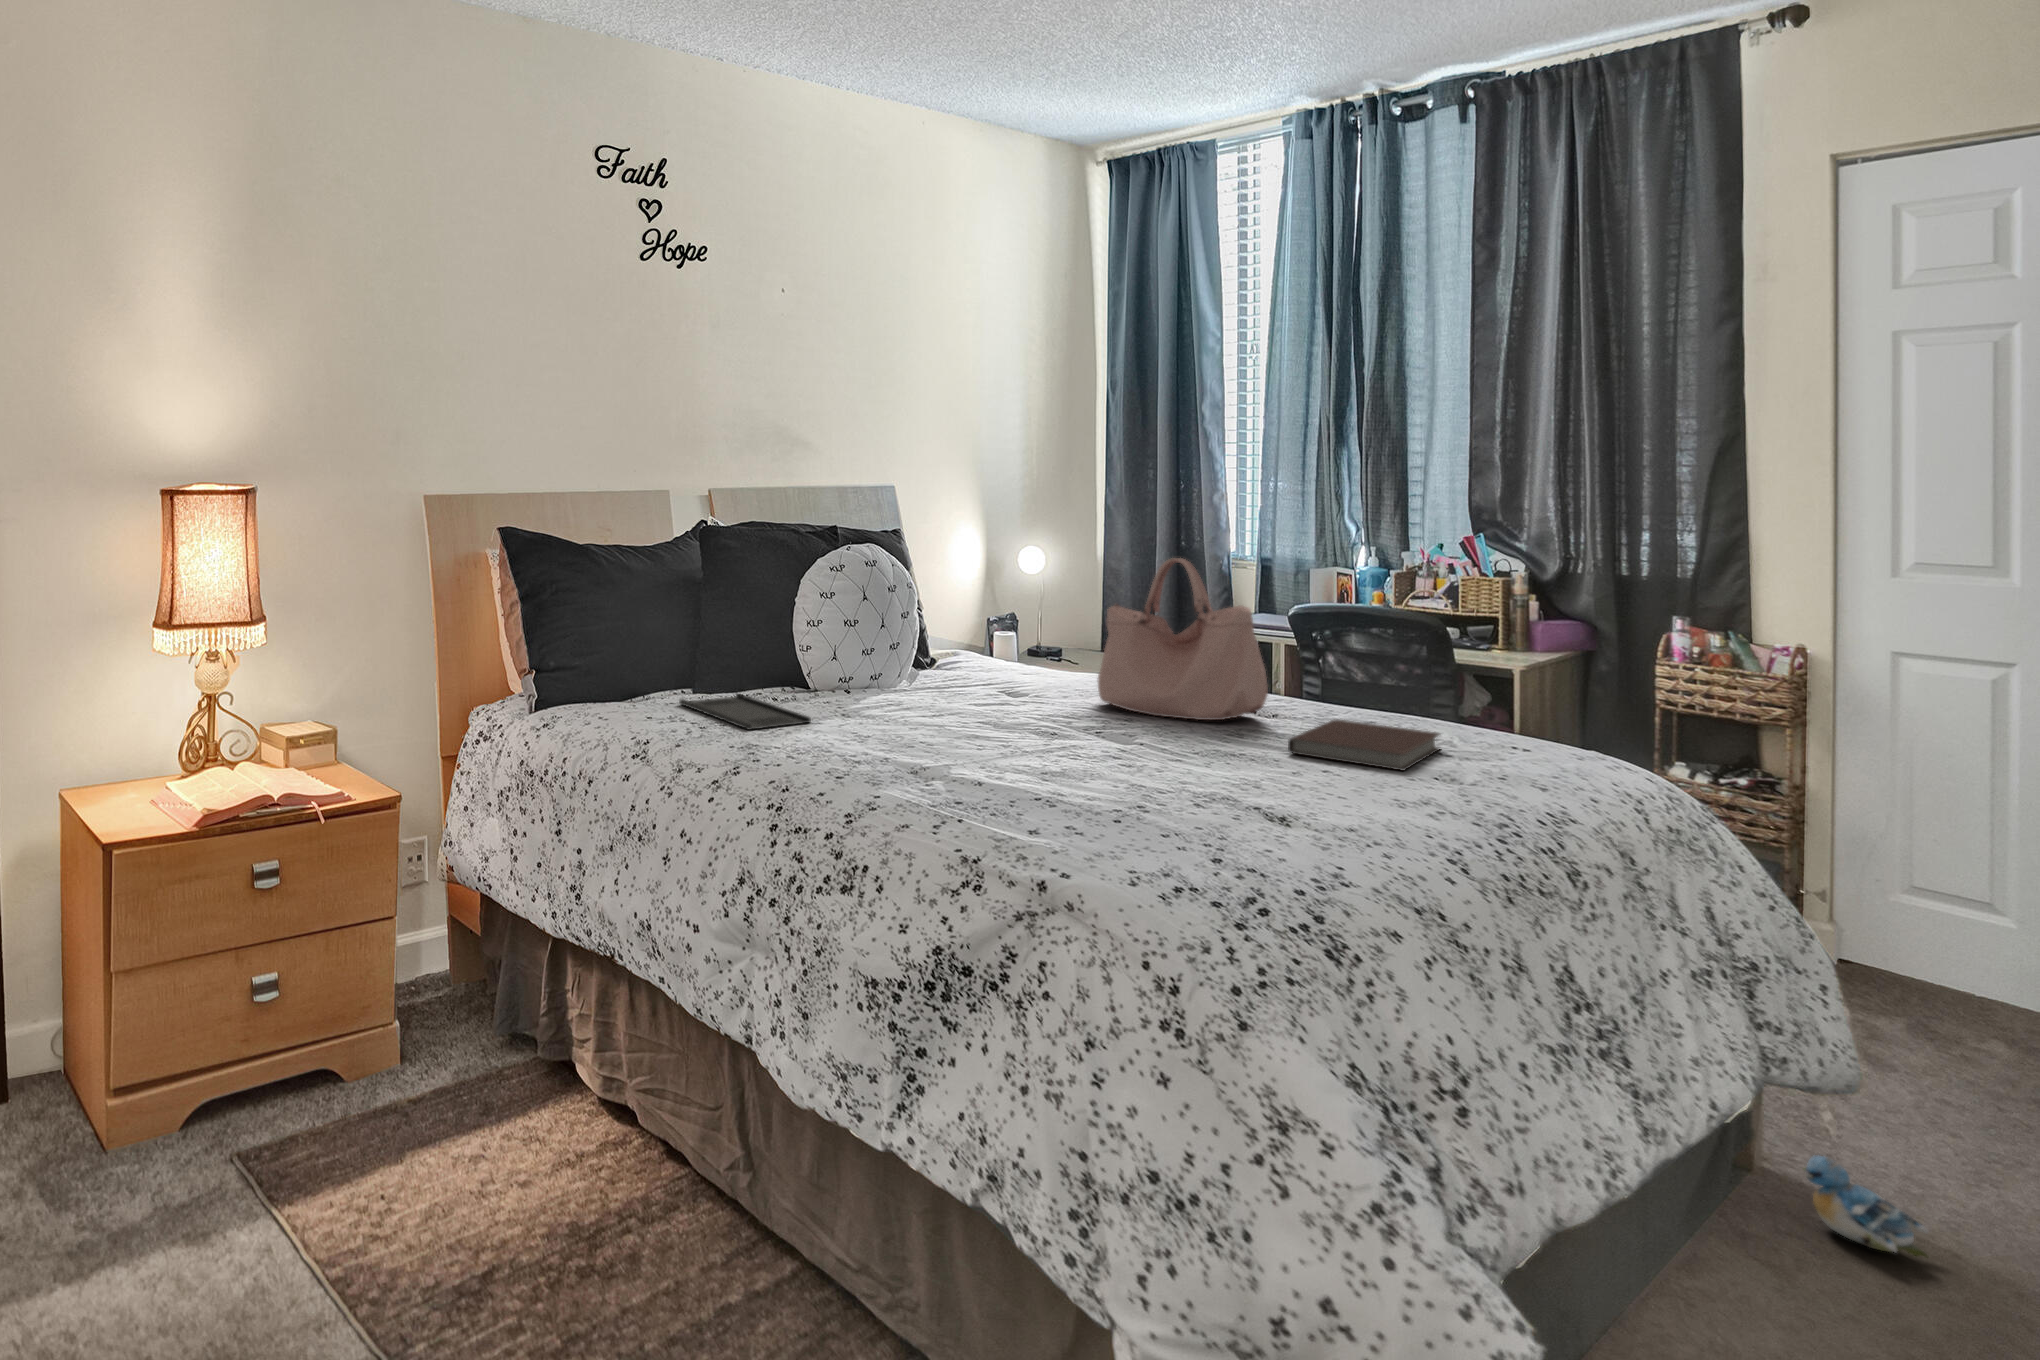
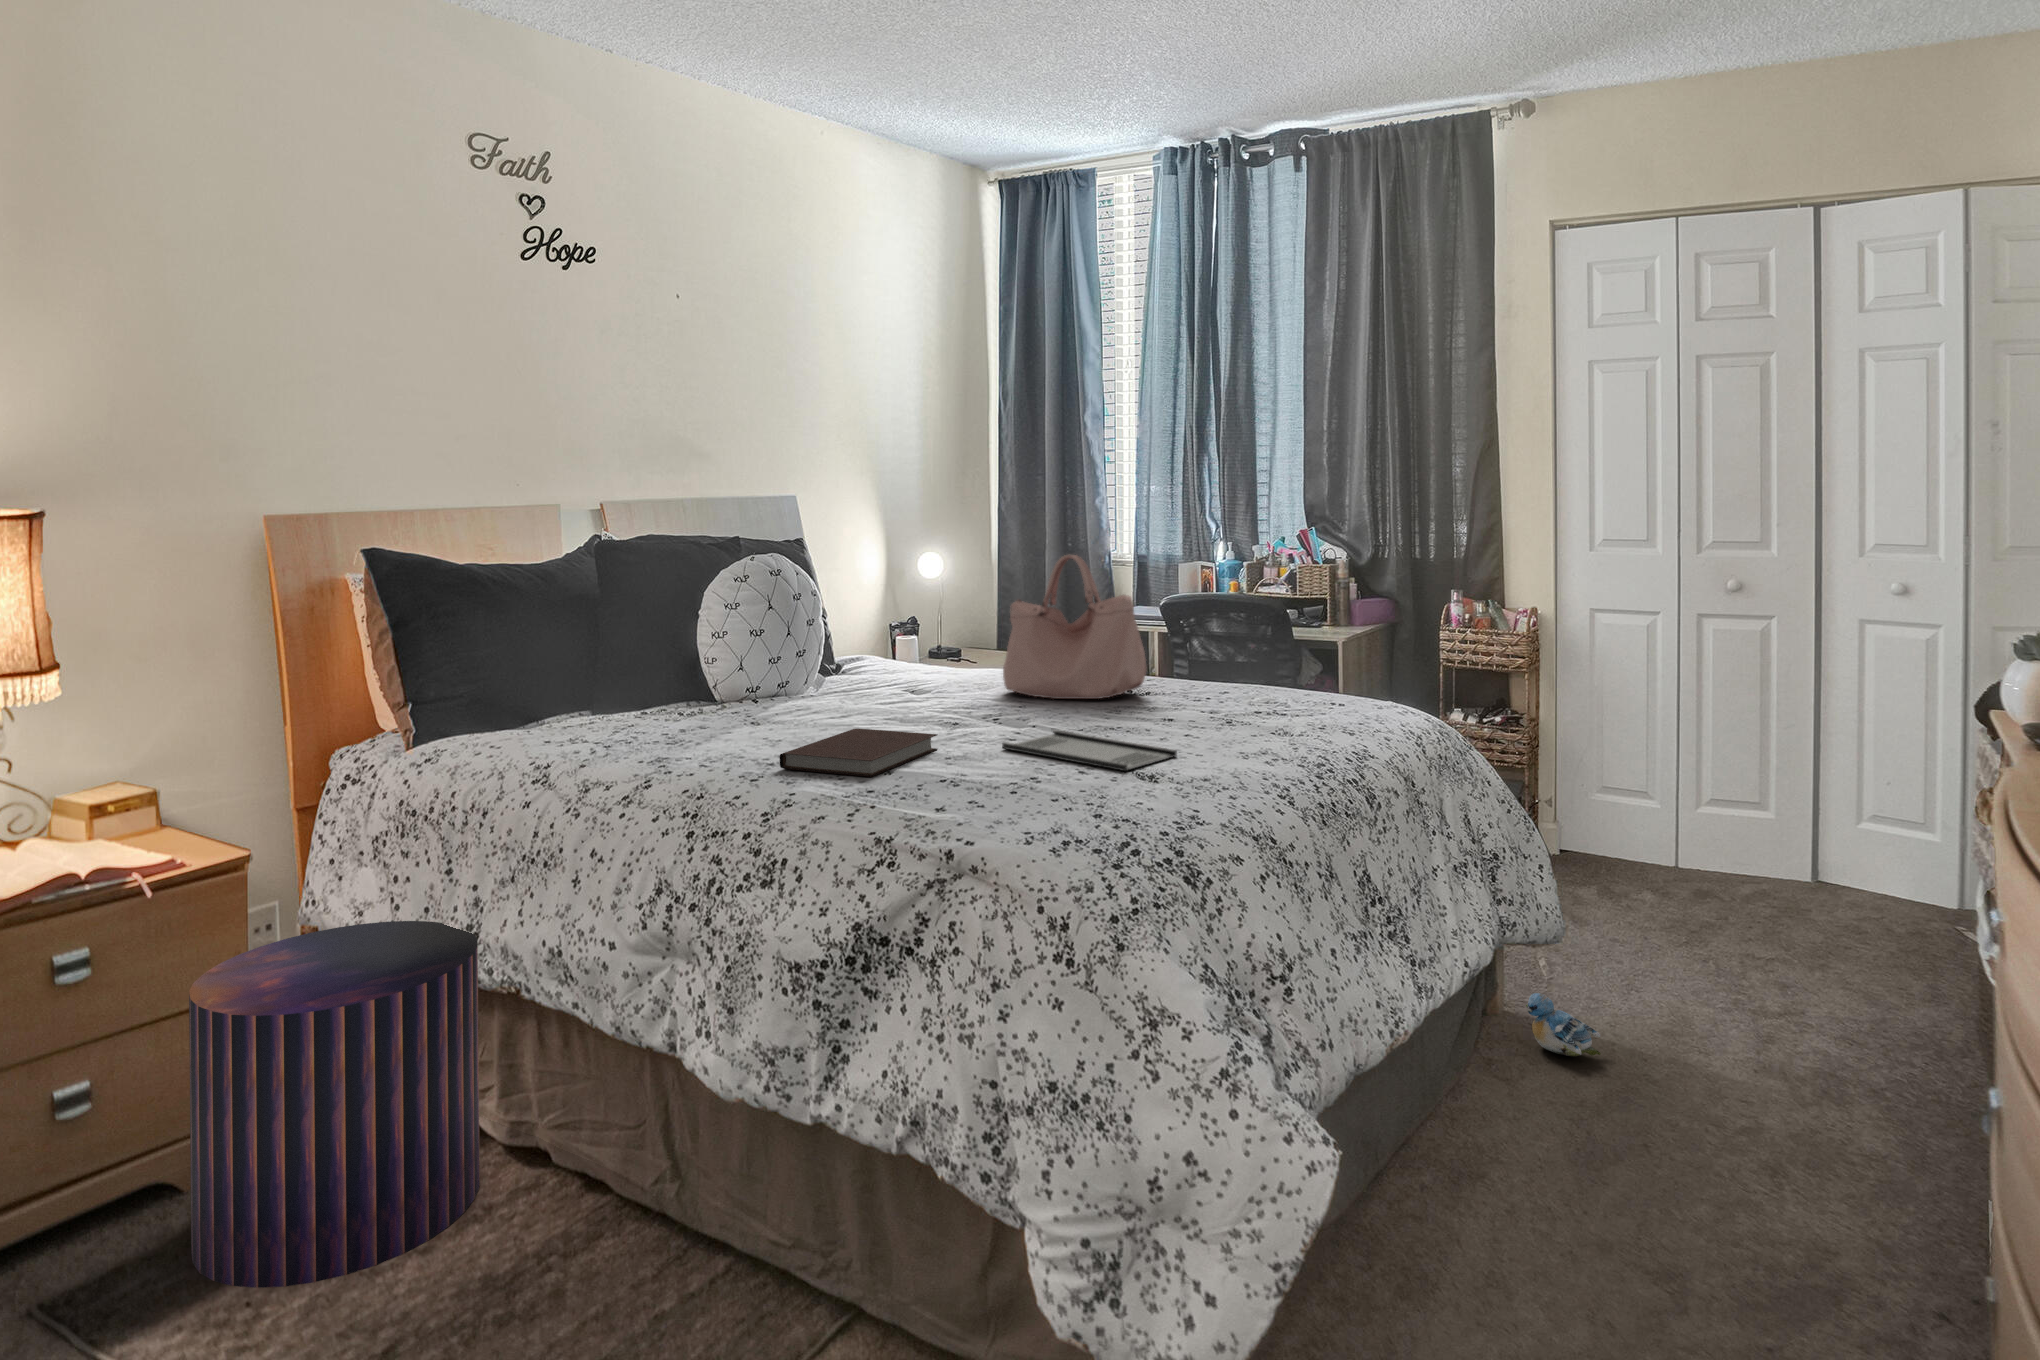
tray: present [680,693,811,730] -> present [1002,730,1177,771]
notebook: present [1288,719,1439,770] -> present [780,729,938,777]
pouf: none [355,868,582,1191] -> present [189,921,480,1288]

